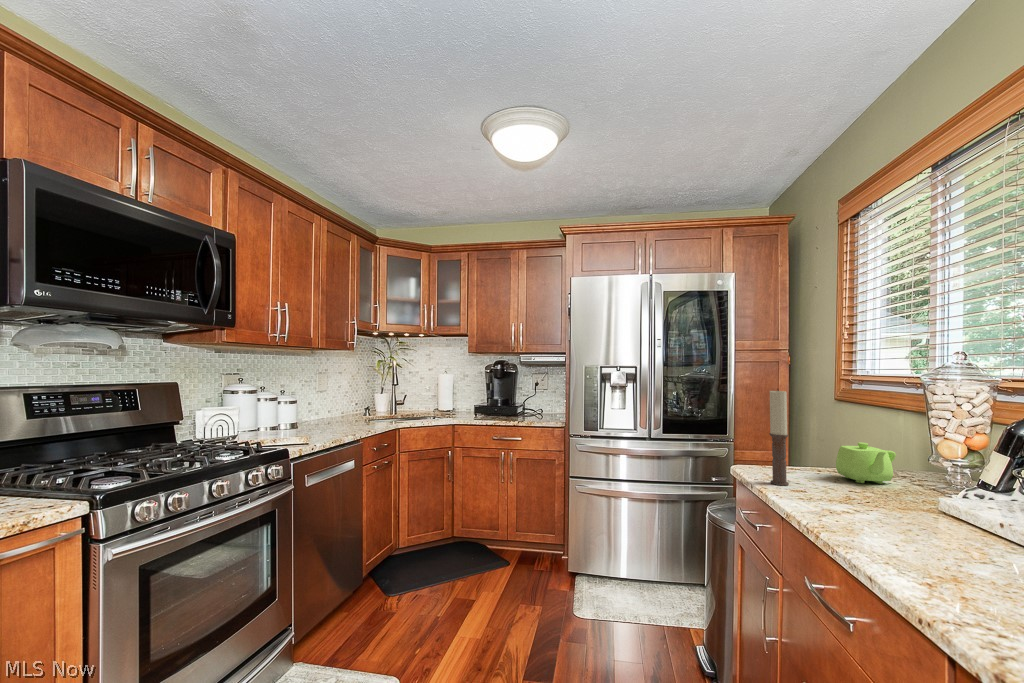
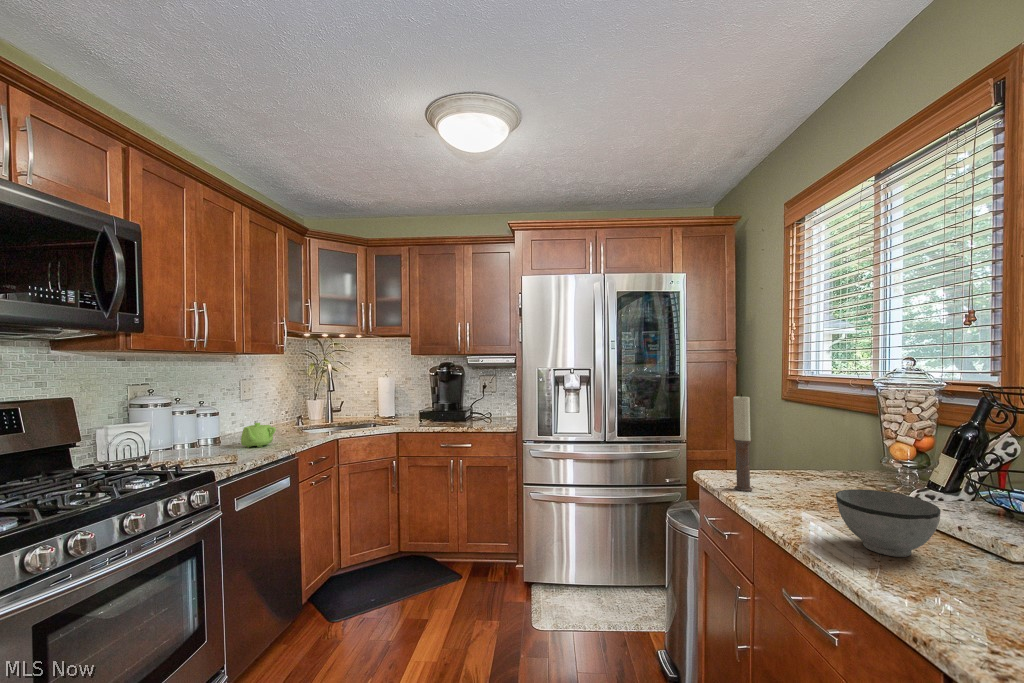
teapot: present [836,442,896,484] -> present [241,423,276,448]
bowl: none [860,481,968,547] -> present [836,489,941,557]

